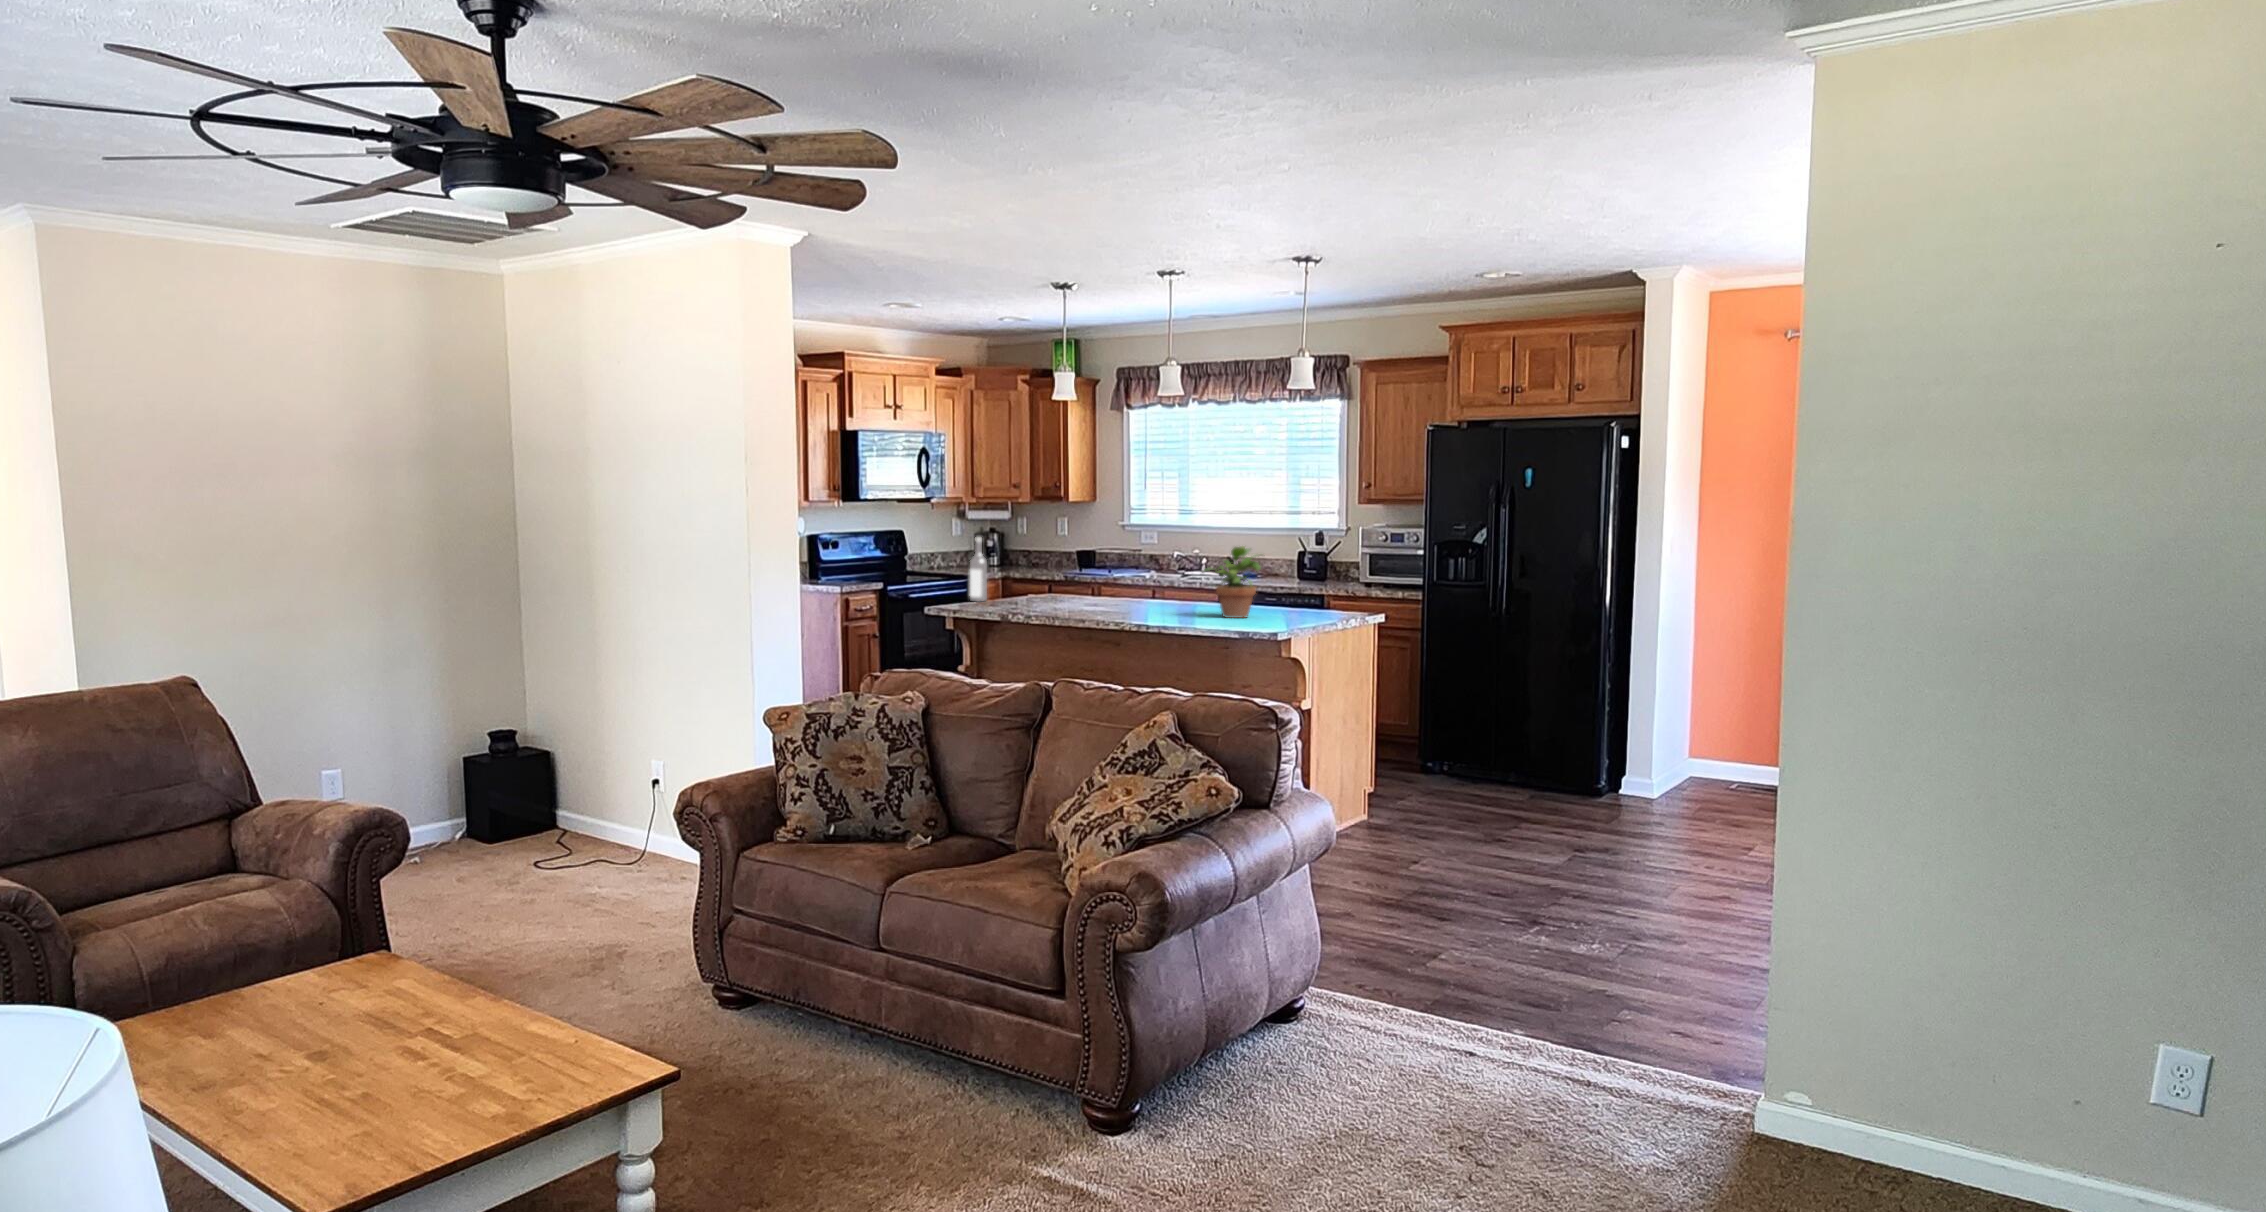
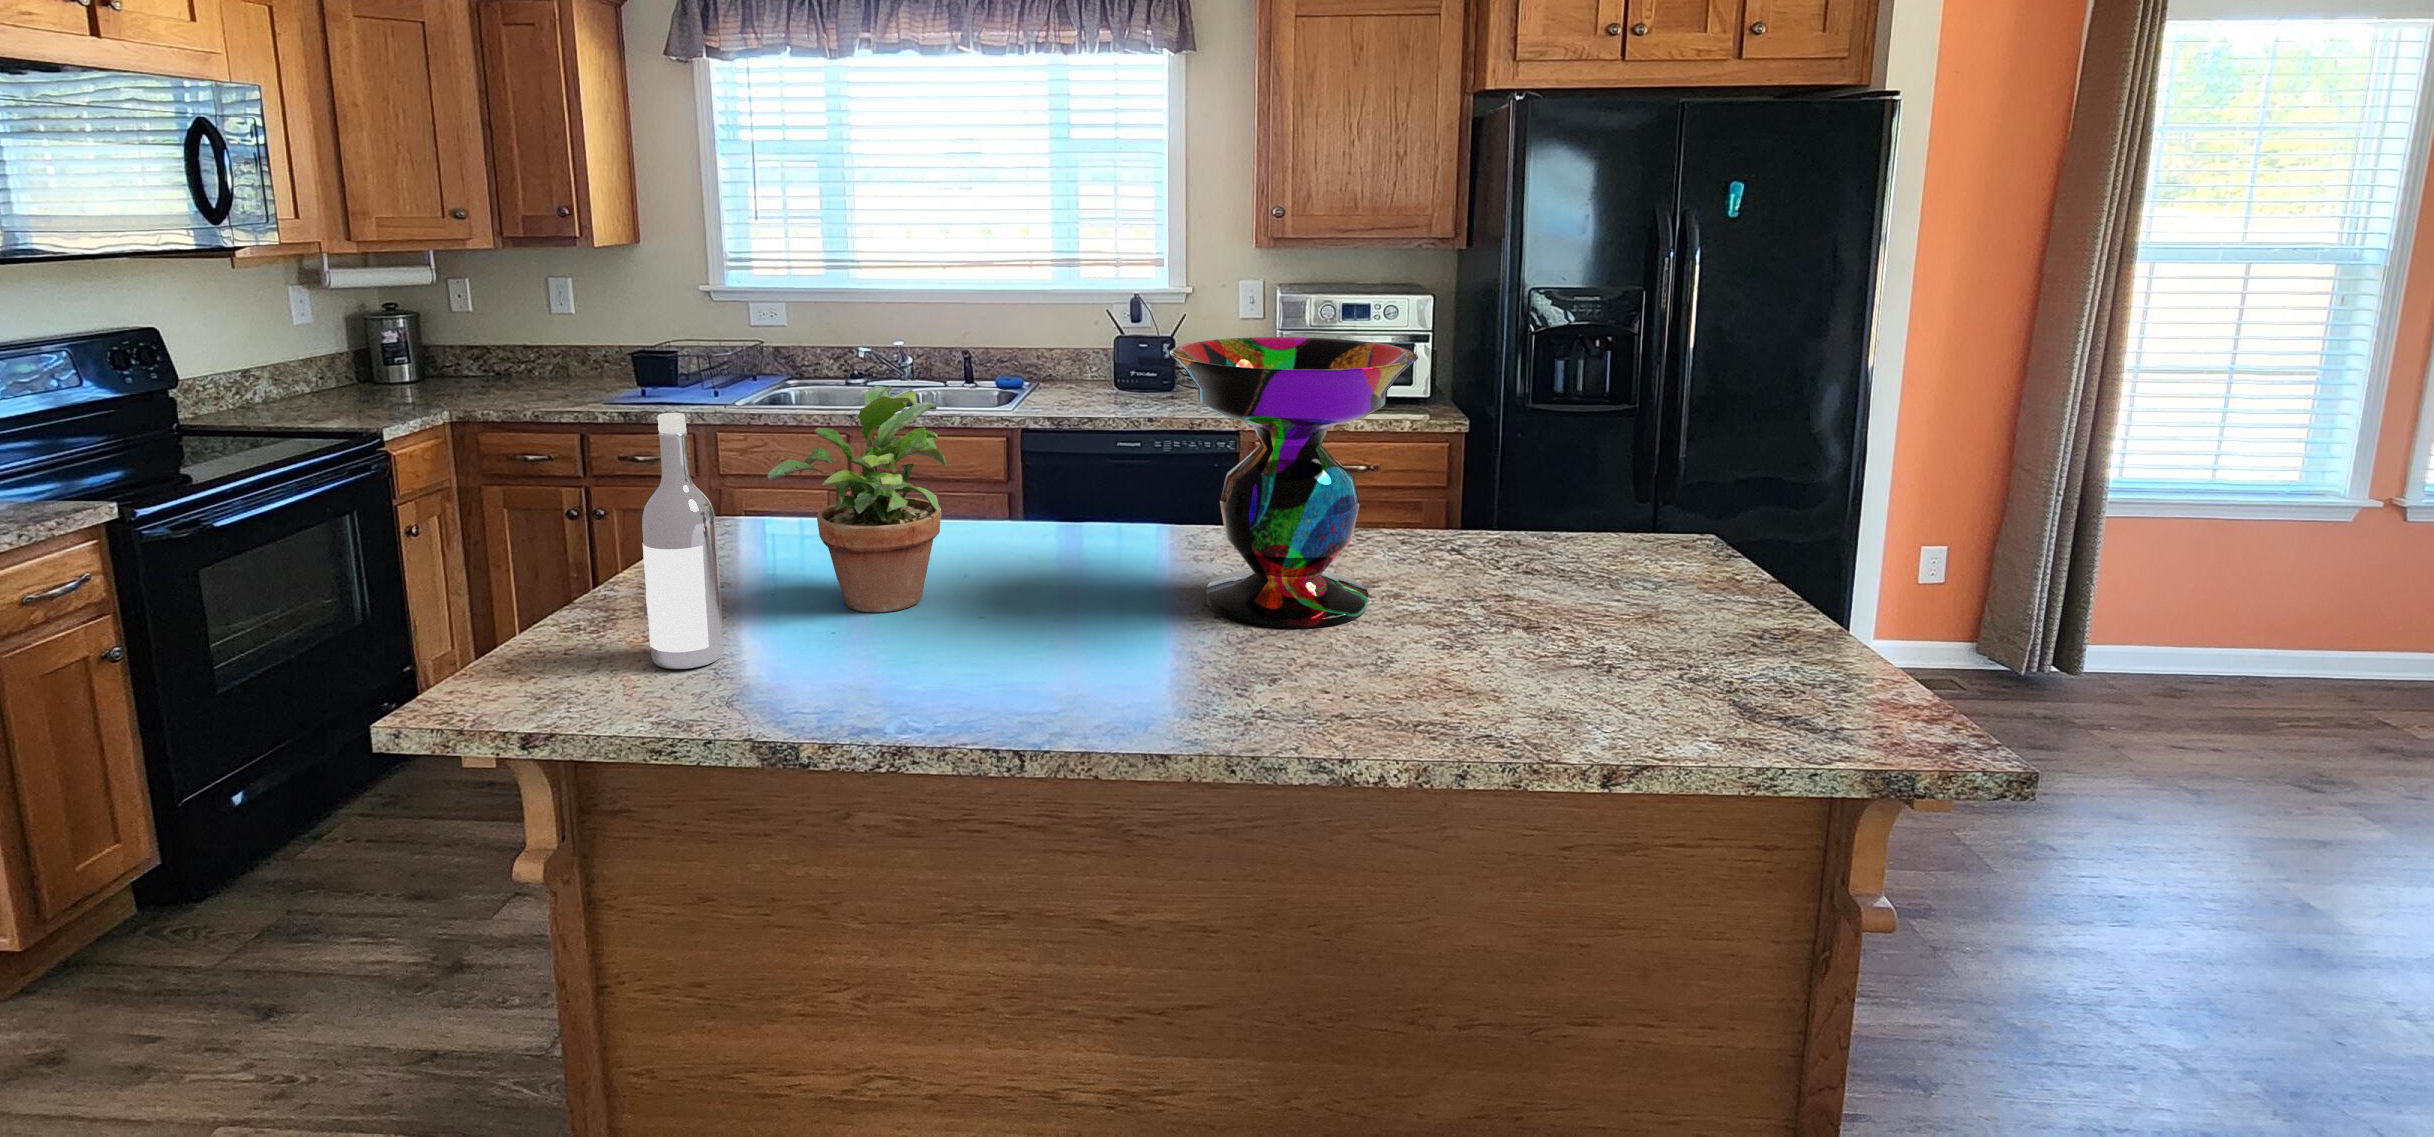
decorative bowl: none [1105,527,1181,610] -> present [1170,337,1418,629]
potted plant: present [1204,546,1261,618] -> present [768,386,948,612]

